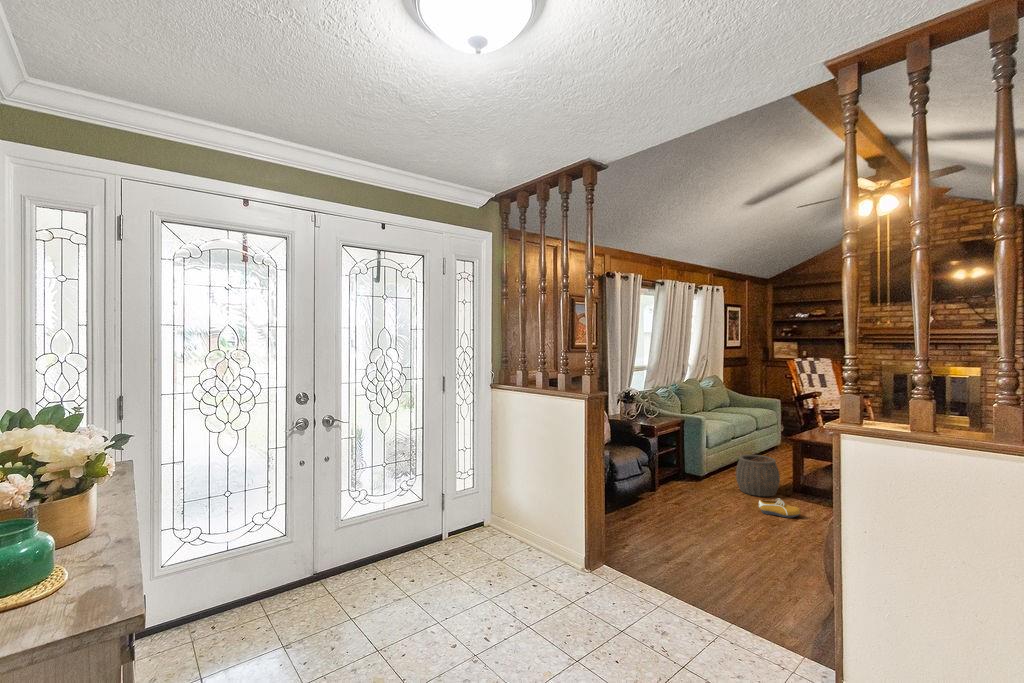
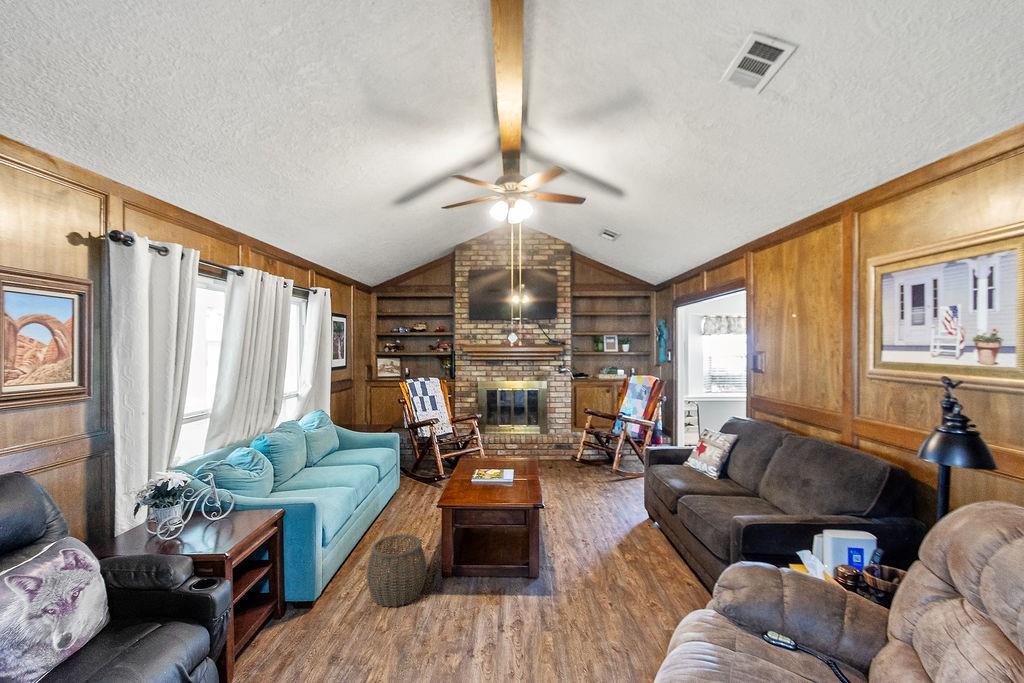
shoe: present [759,498,801,518] -> none [413,616,468,651]

